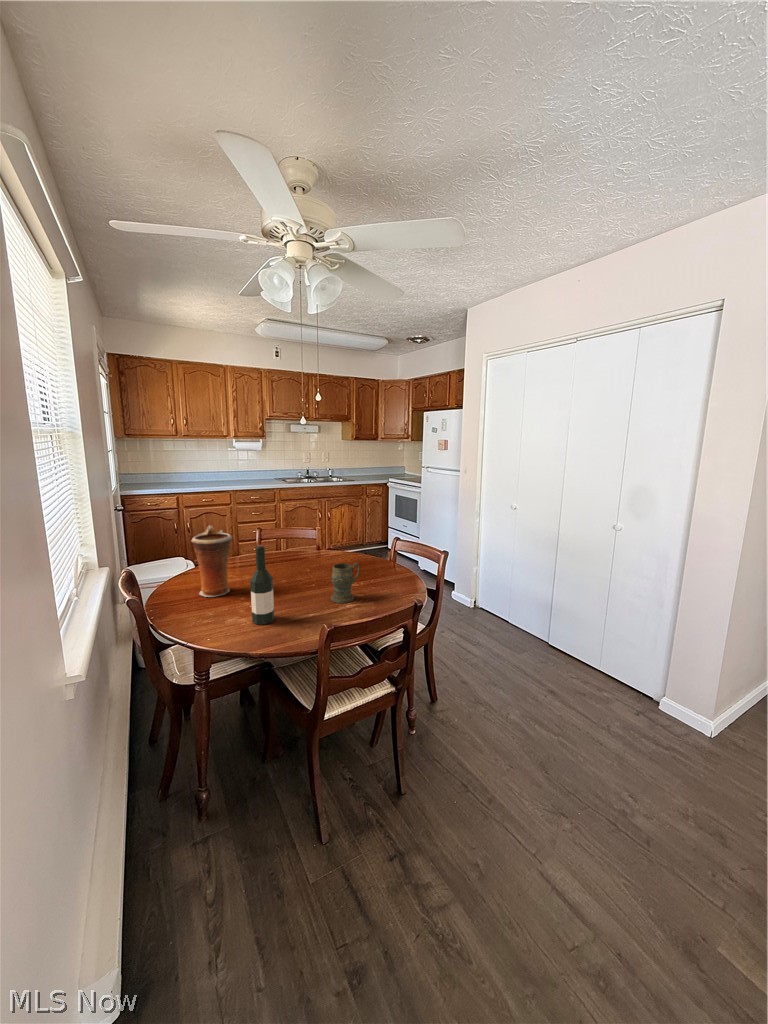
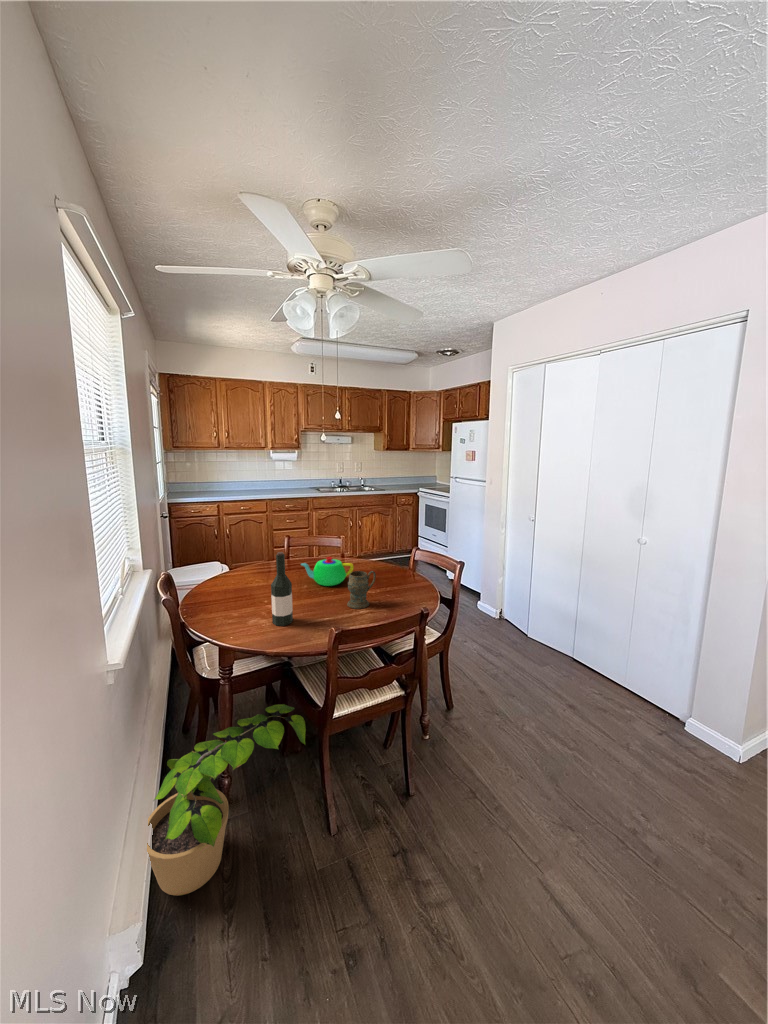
vase: present [192,526,232,597] -> none [222,533,265,599]
teapot: none [277,549,334,580] -> present [301,557,354,586]
potted plant: none [111,708,294,928] -> present [147,704,306,895]

